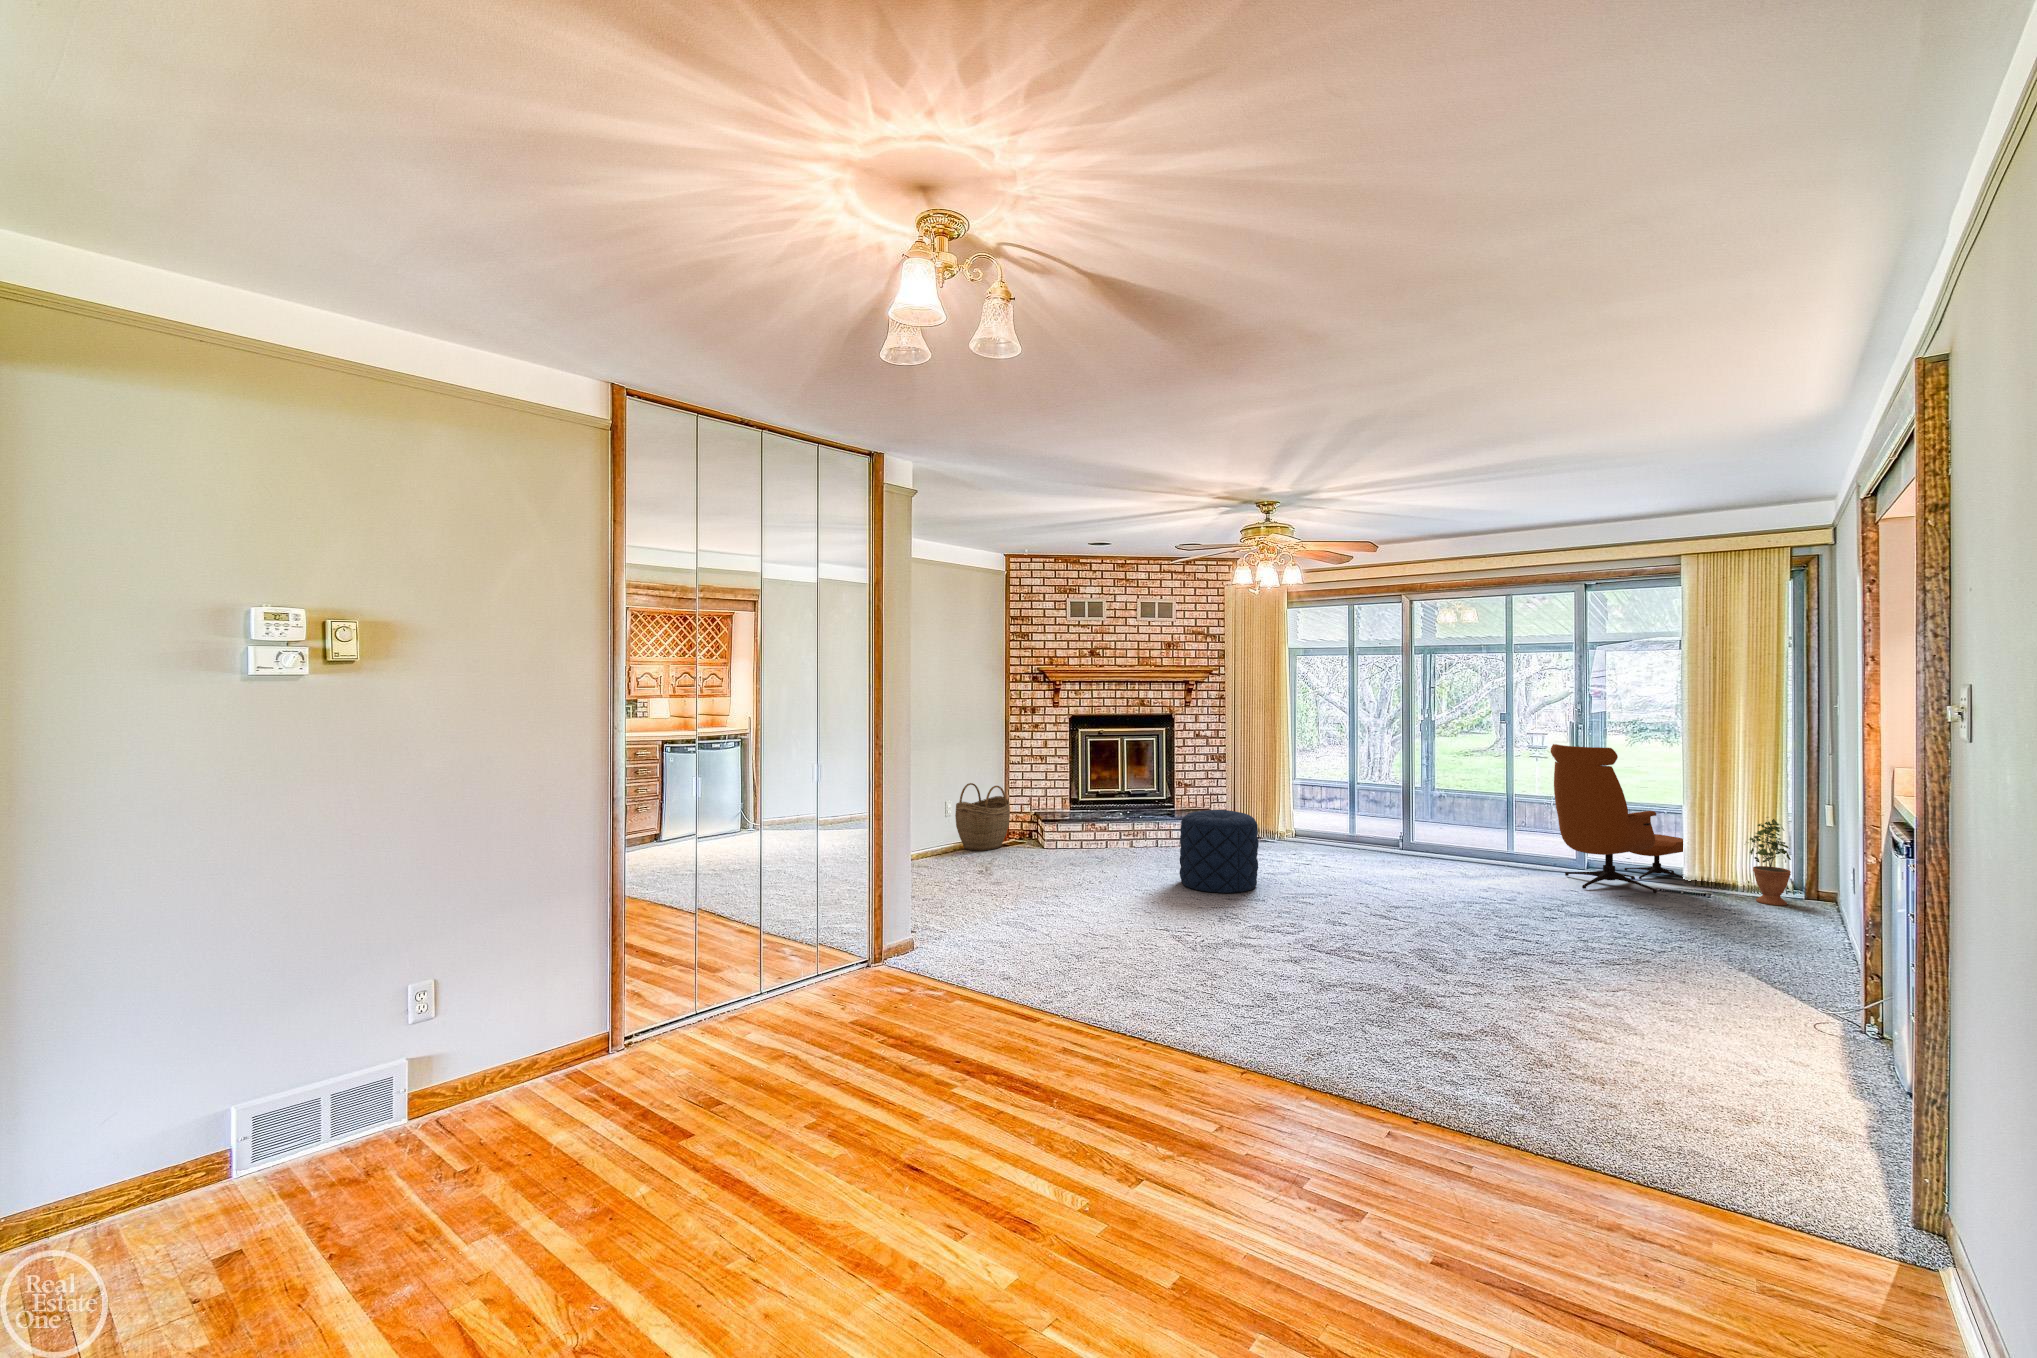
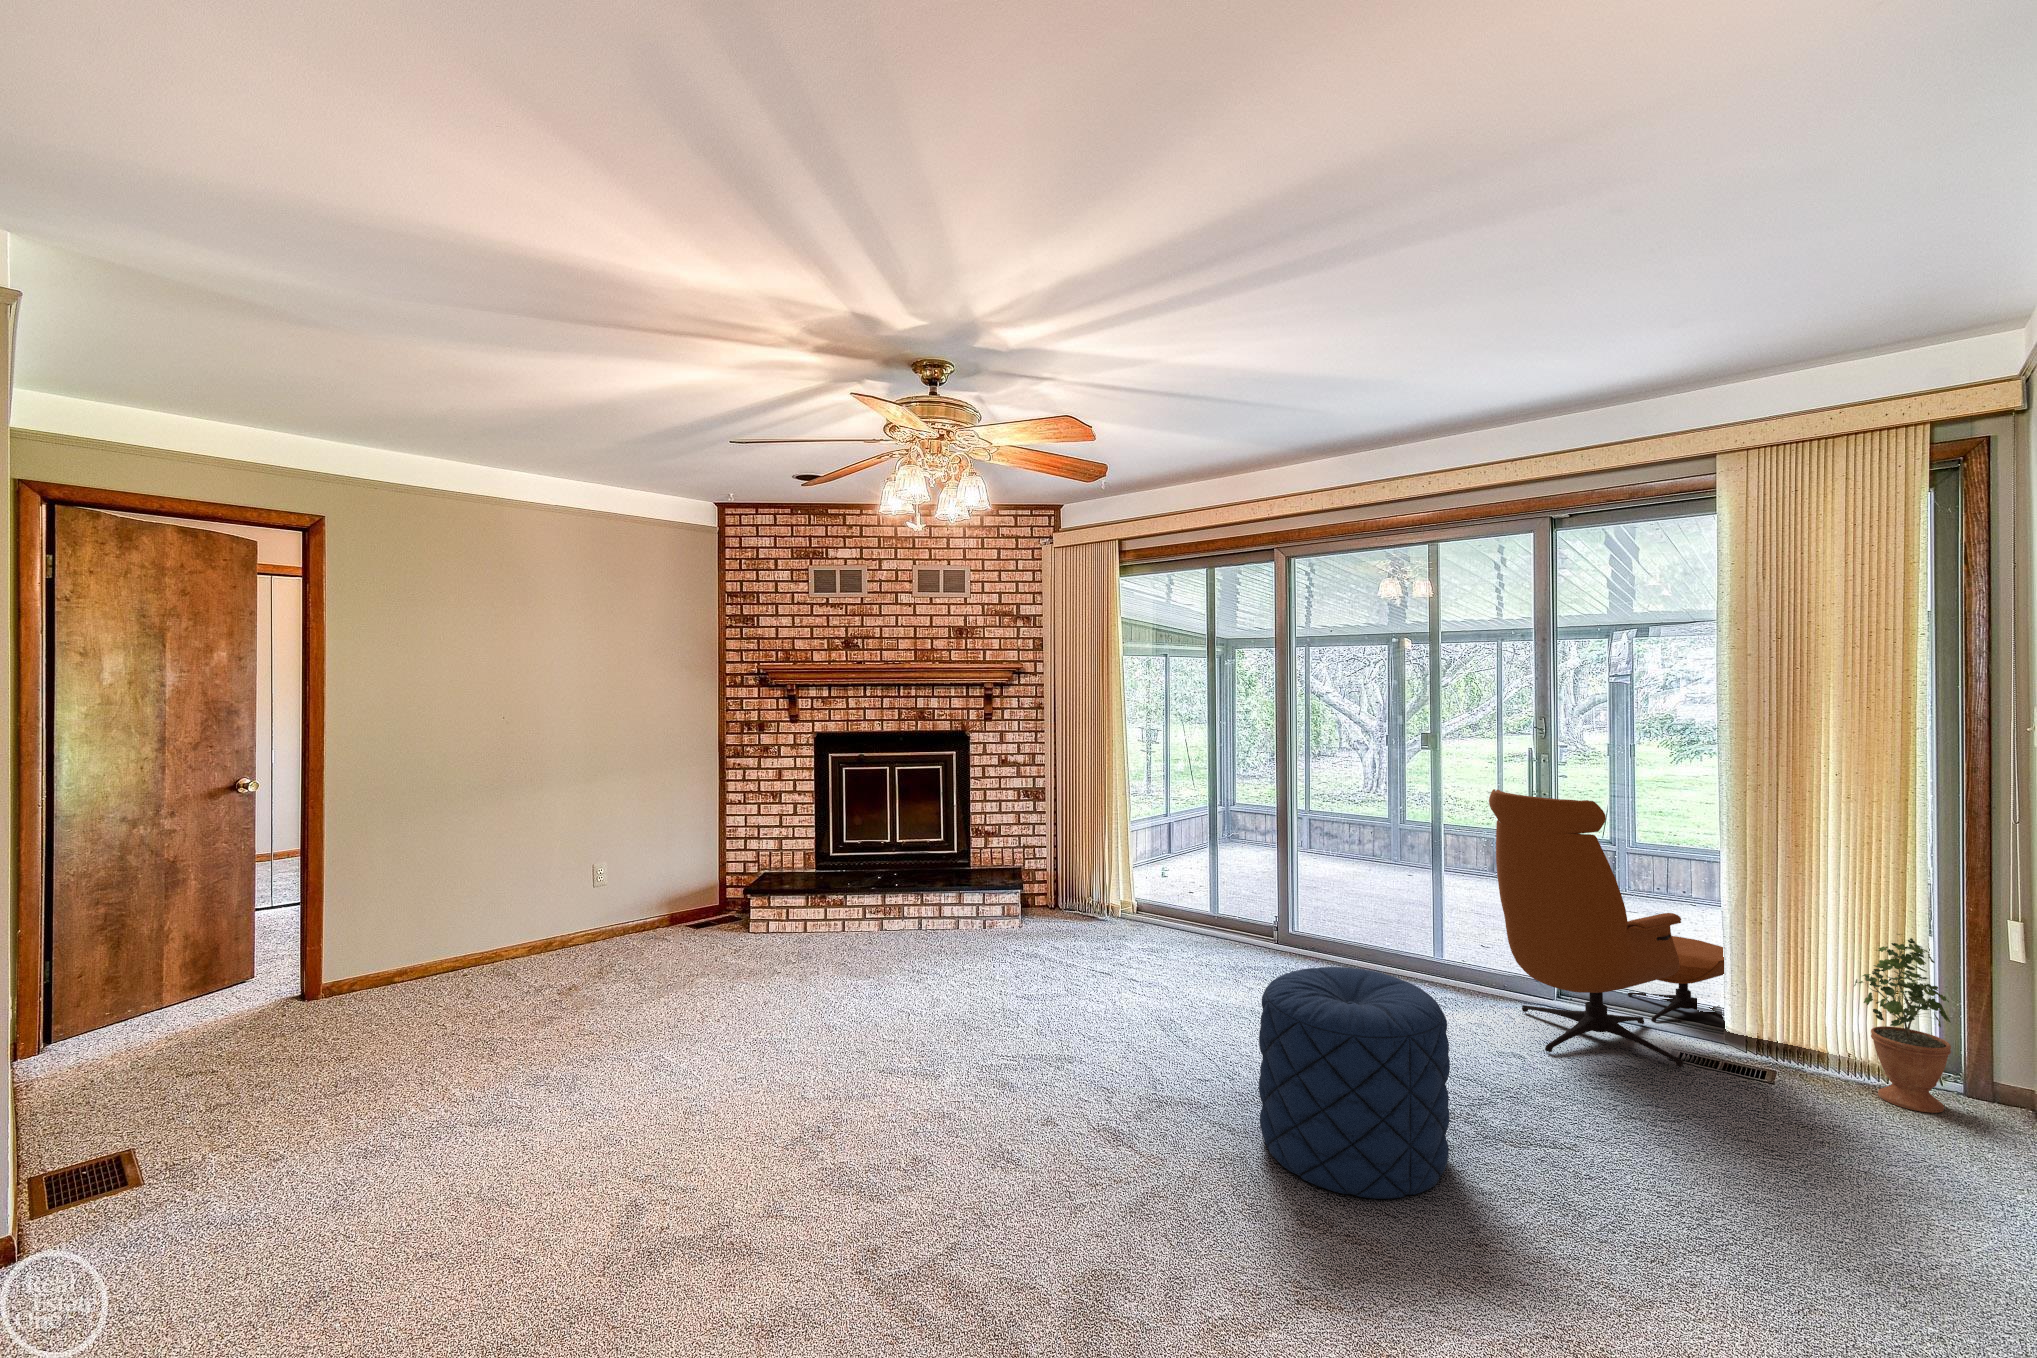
woven basket: present [955,783,1010,851] -> none [610,836,701,940]
pouf: present [1180,810,1259,893] -> present [1259,967,1450,1199]

